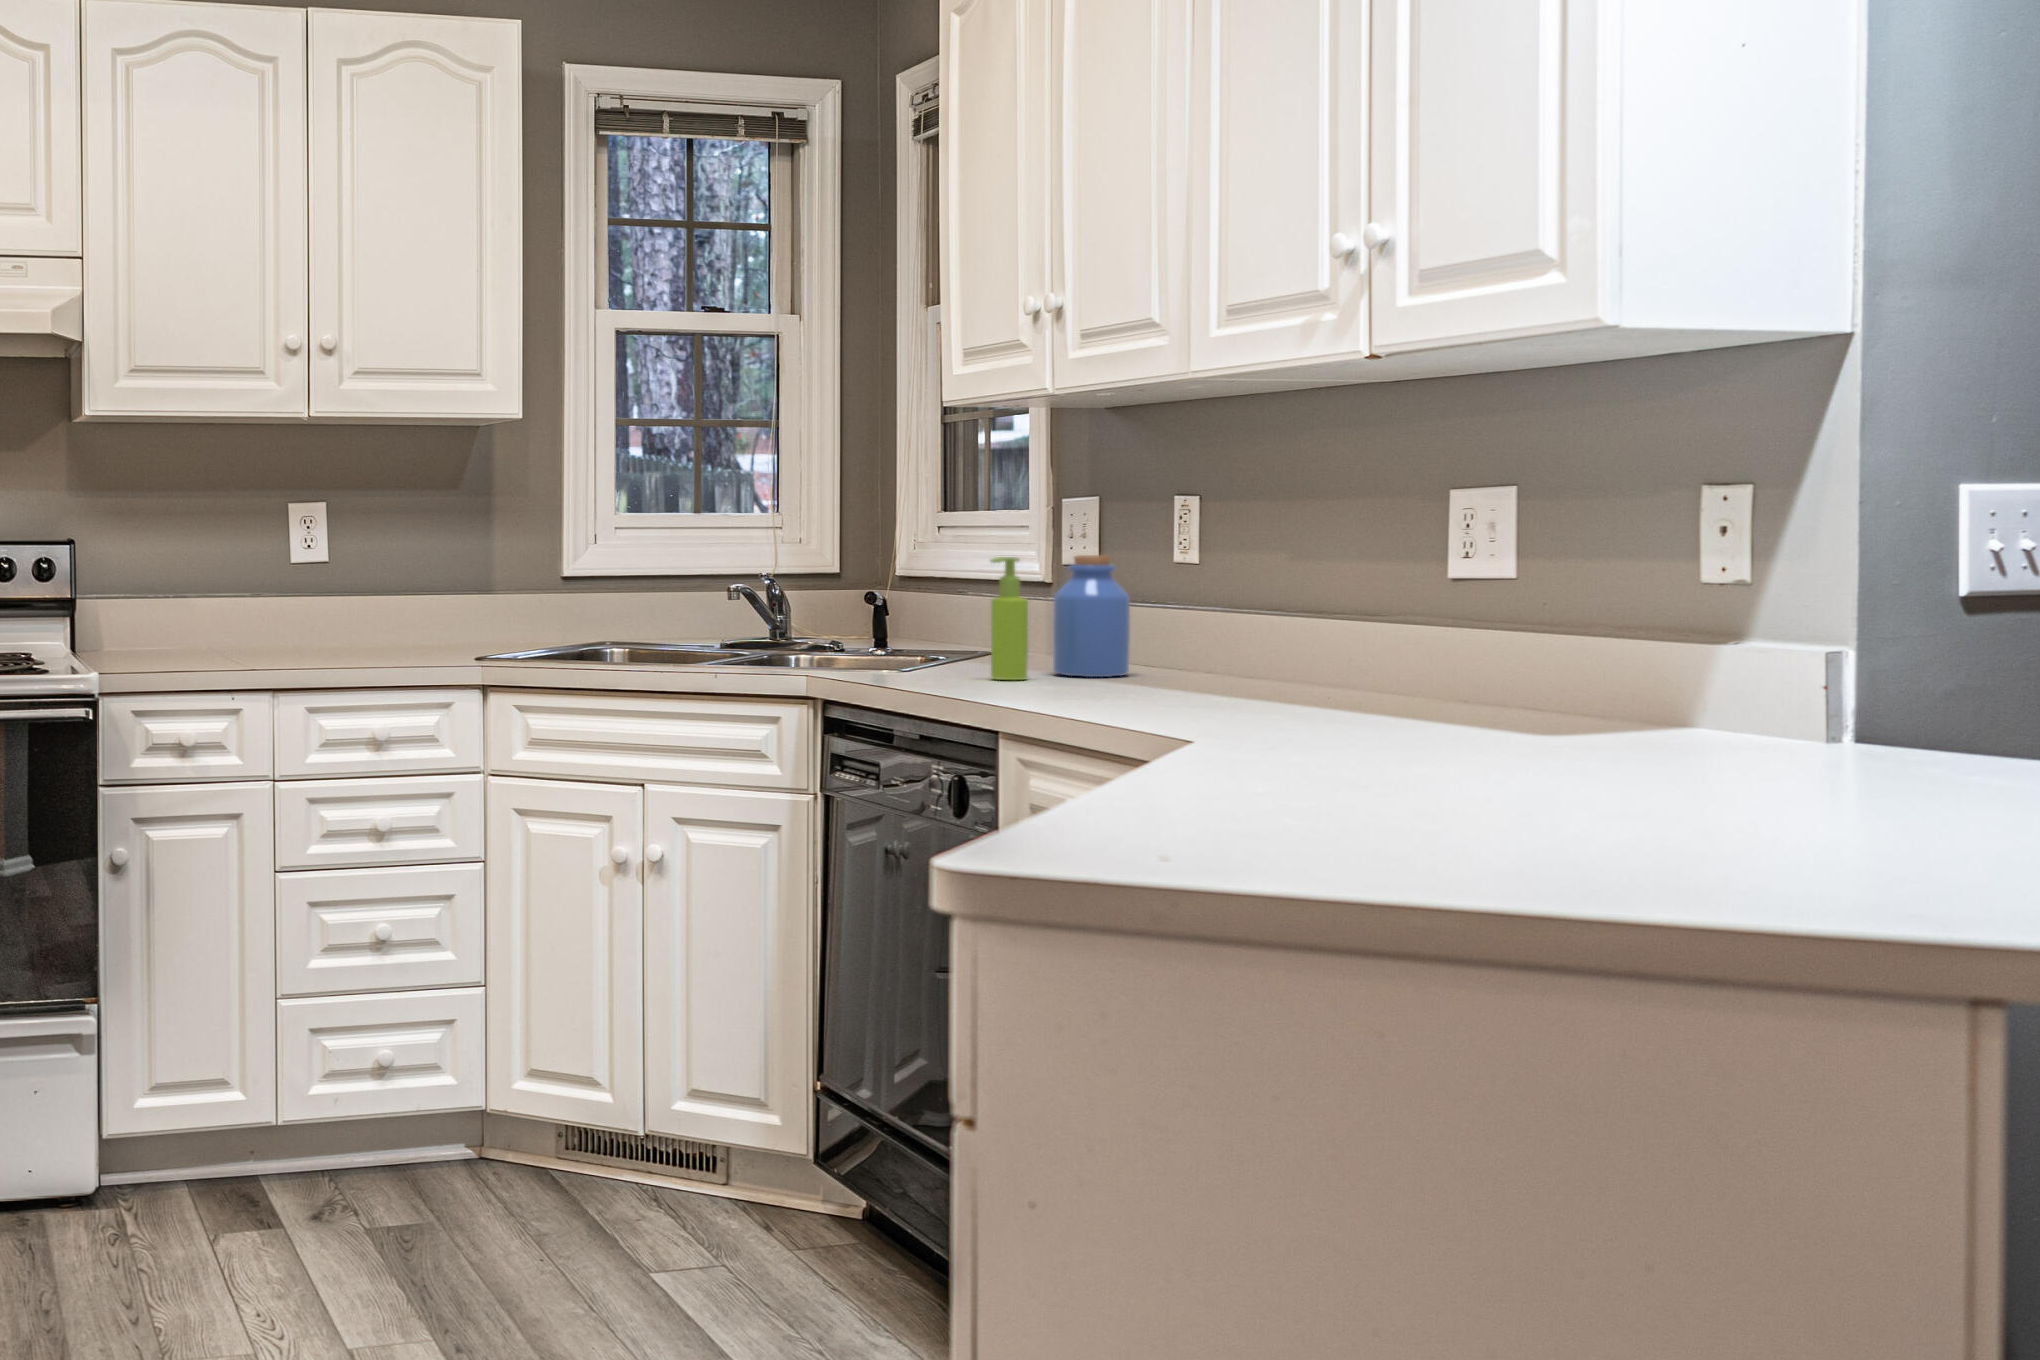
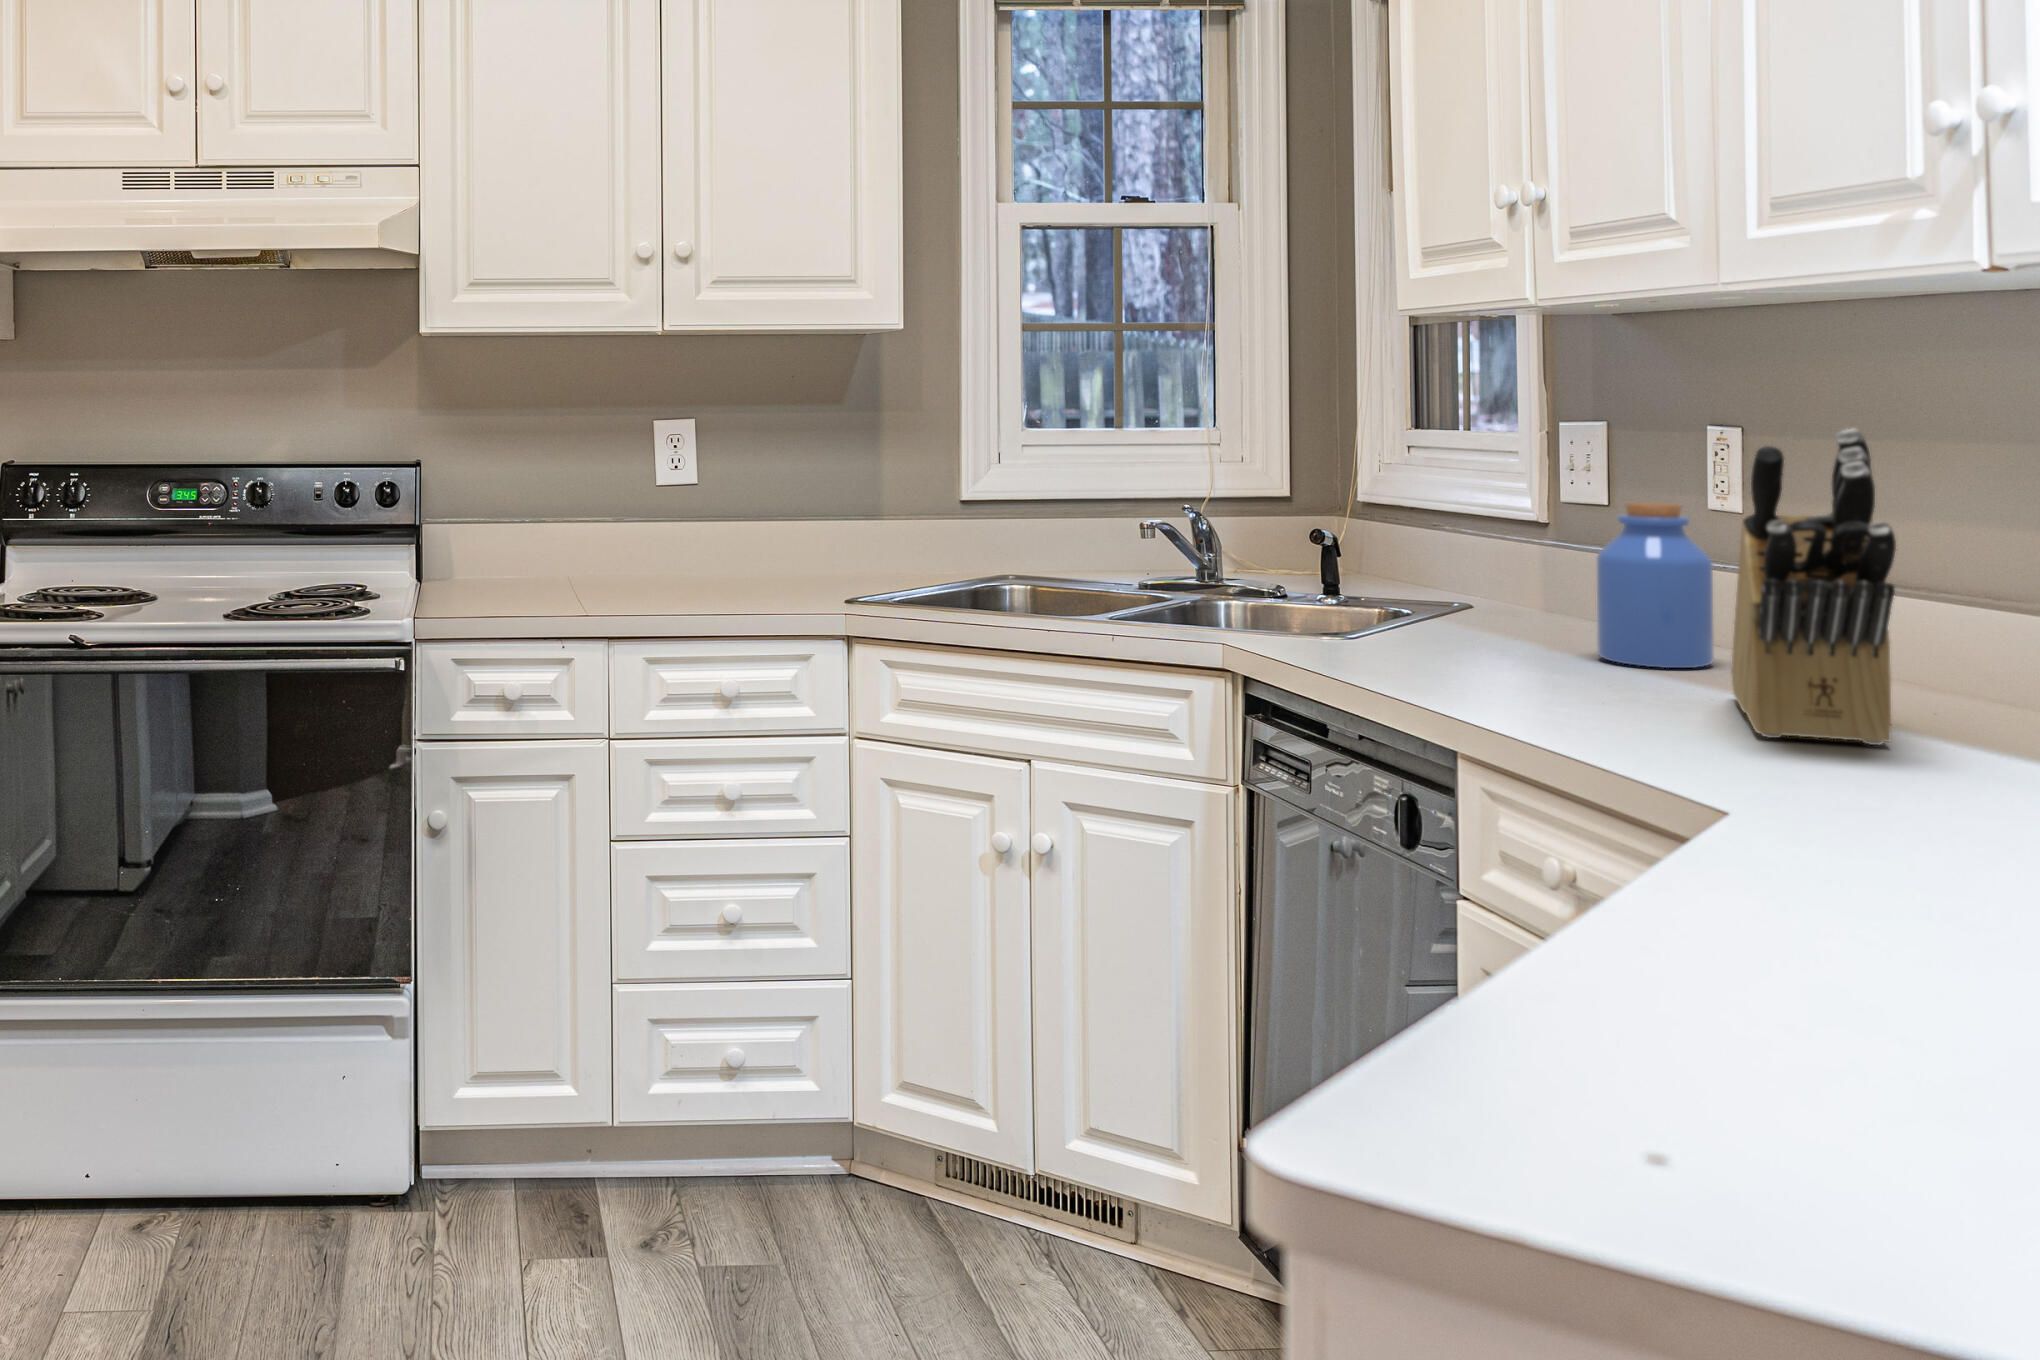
knife block: none [1127,486,1207,702] -> present [1731,429,1896,745]
soap dispenser: present [991,557,1028,680] -> none [1507,507,1565,671]

